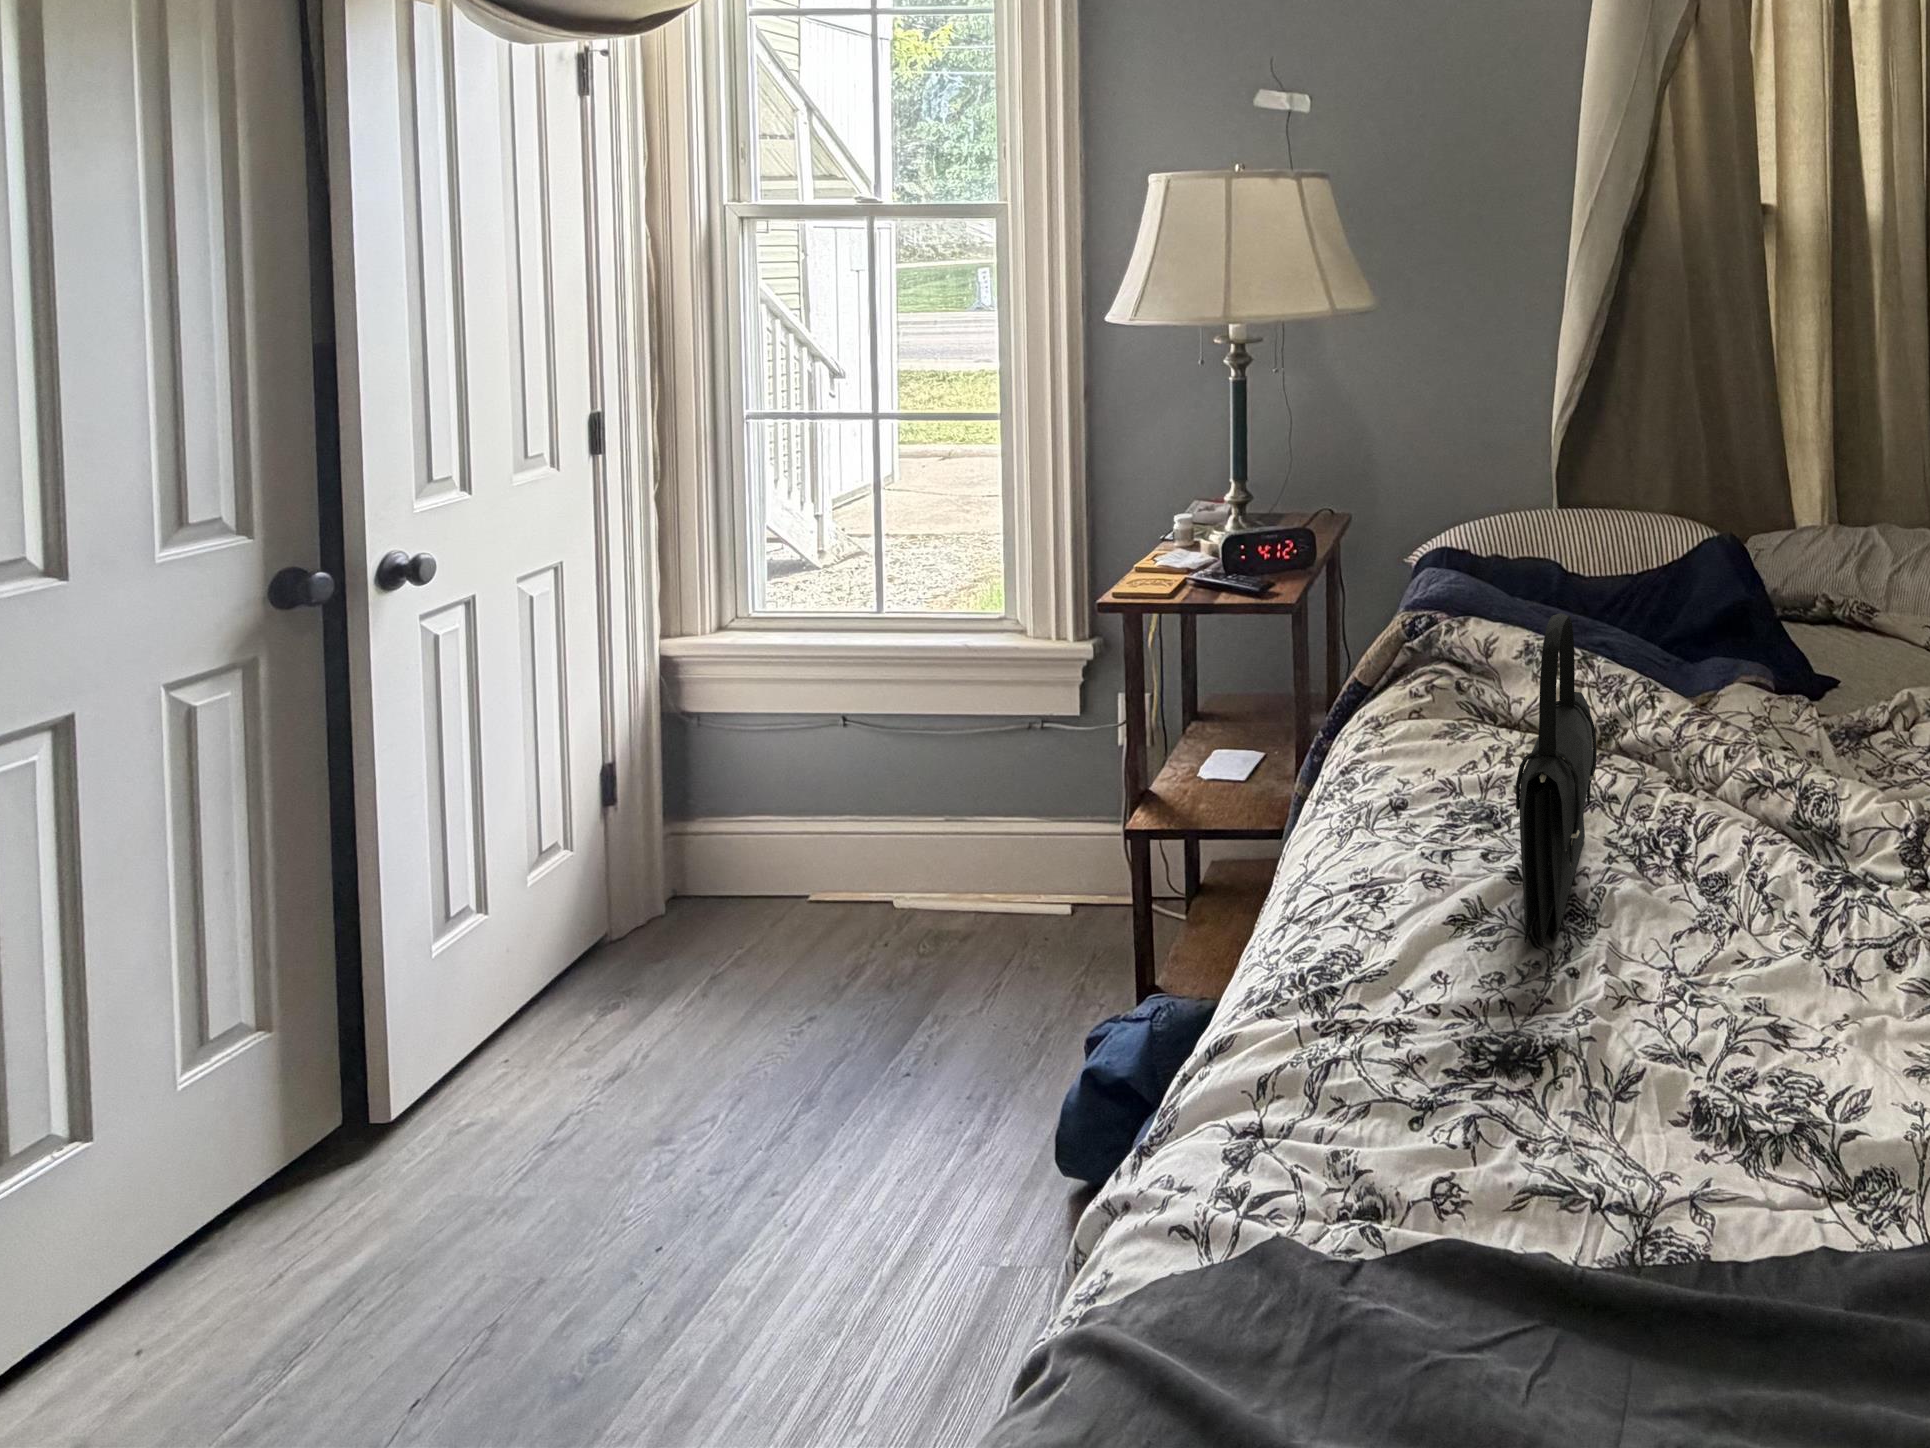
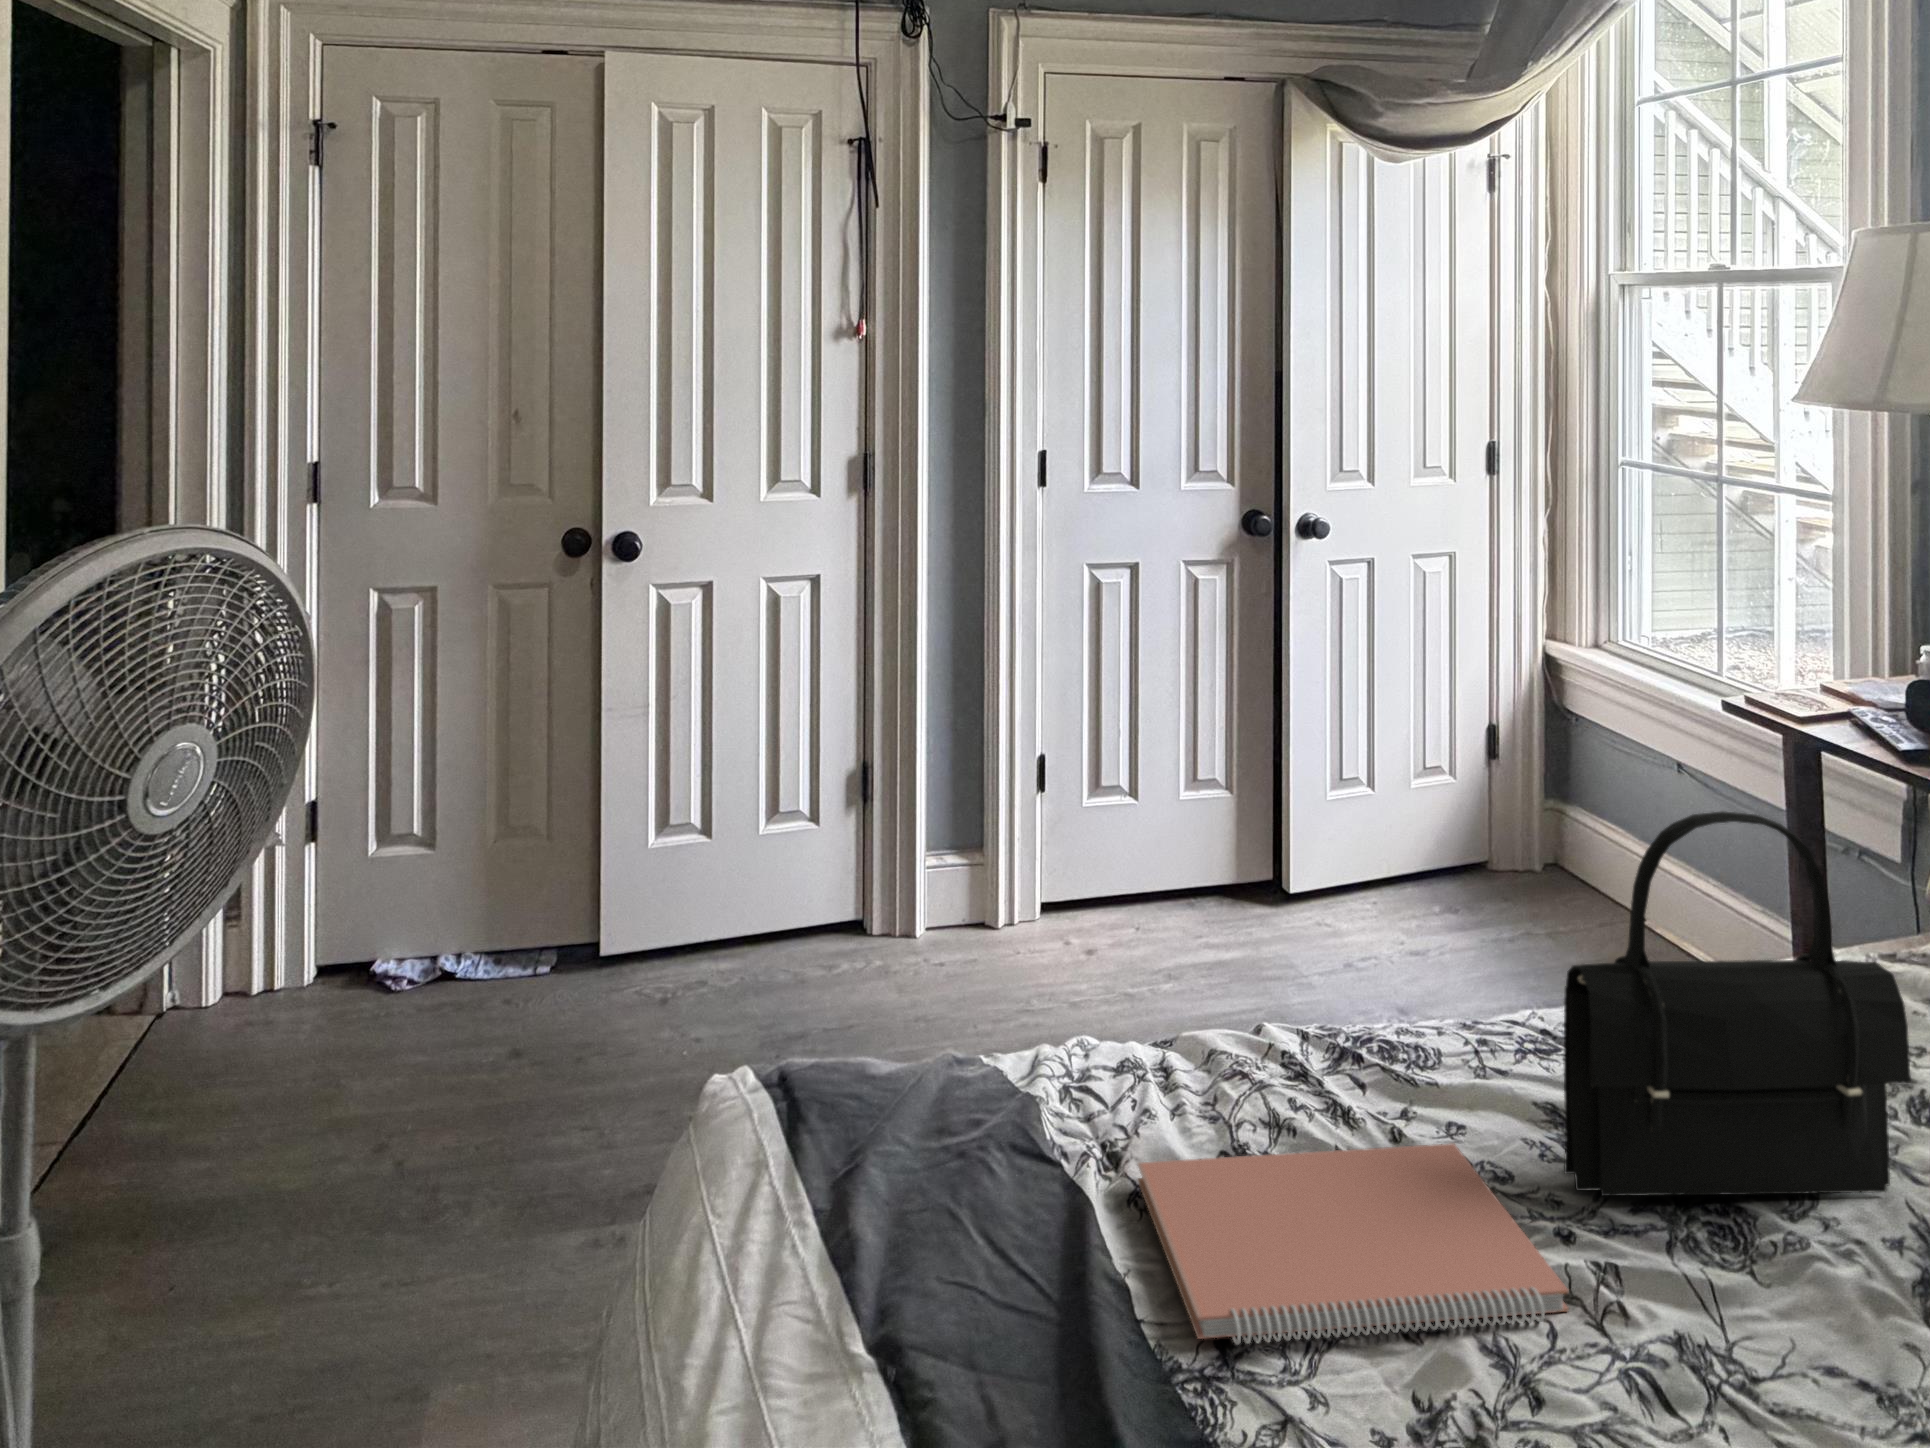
notebook: none [1431,977,1655,1208] -> present [1138,1143,1569,1345]

